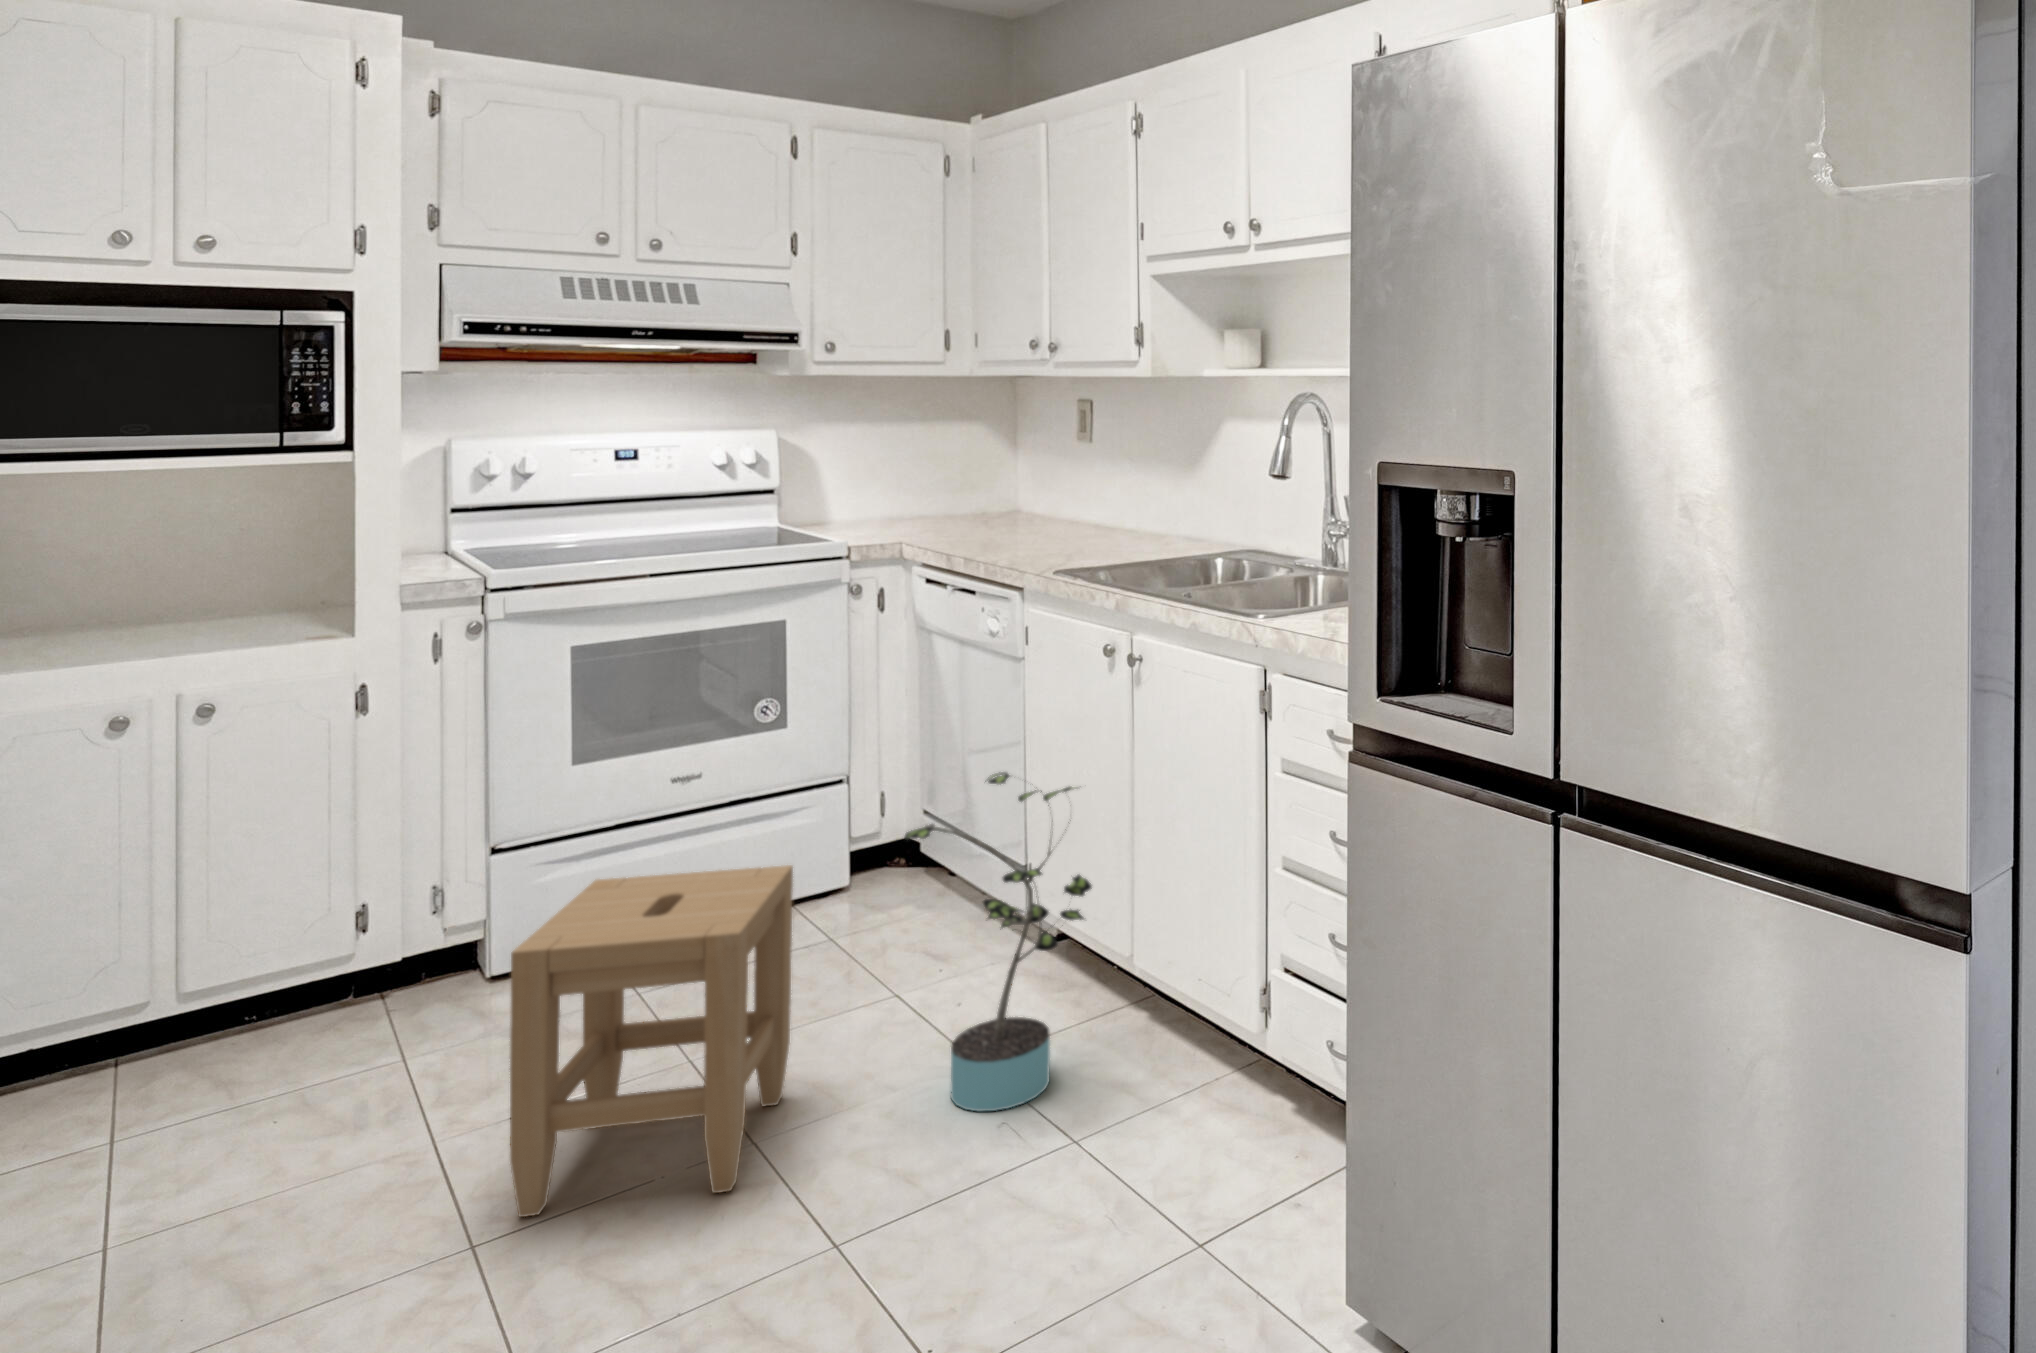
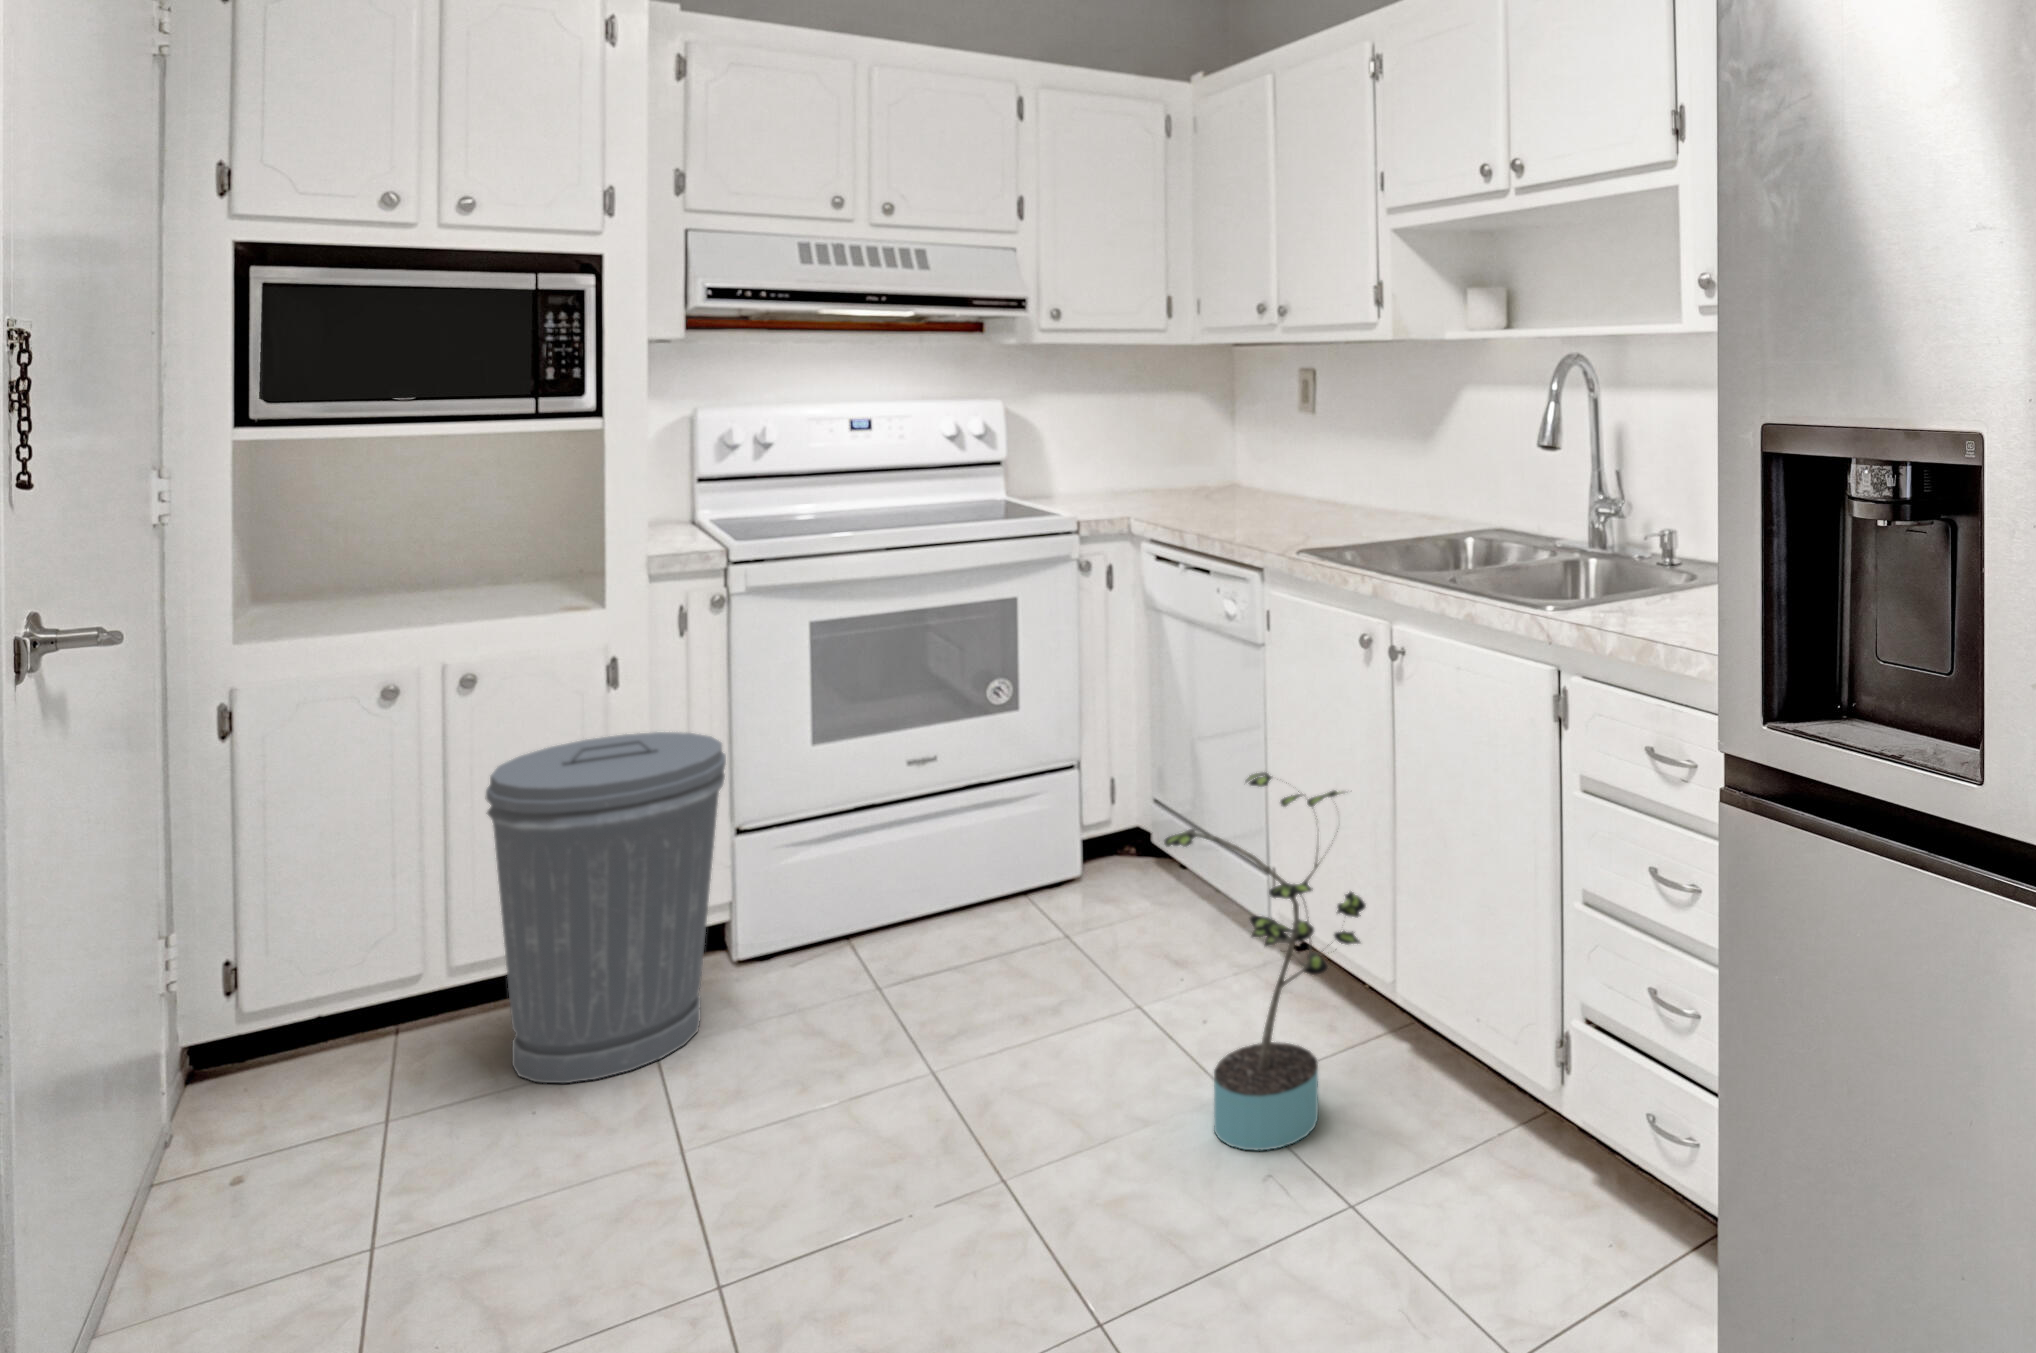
trash can: none [228,755,480,1093] -> present [485,732,726,1083]
stool: present [510,865,793,1217] -> none [764,868,1046,1248]

